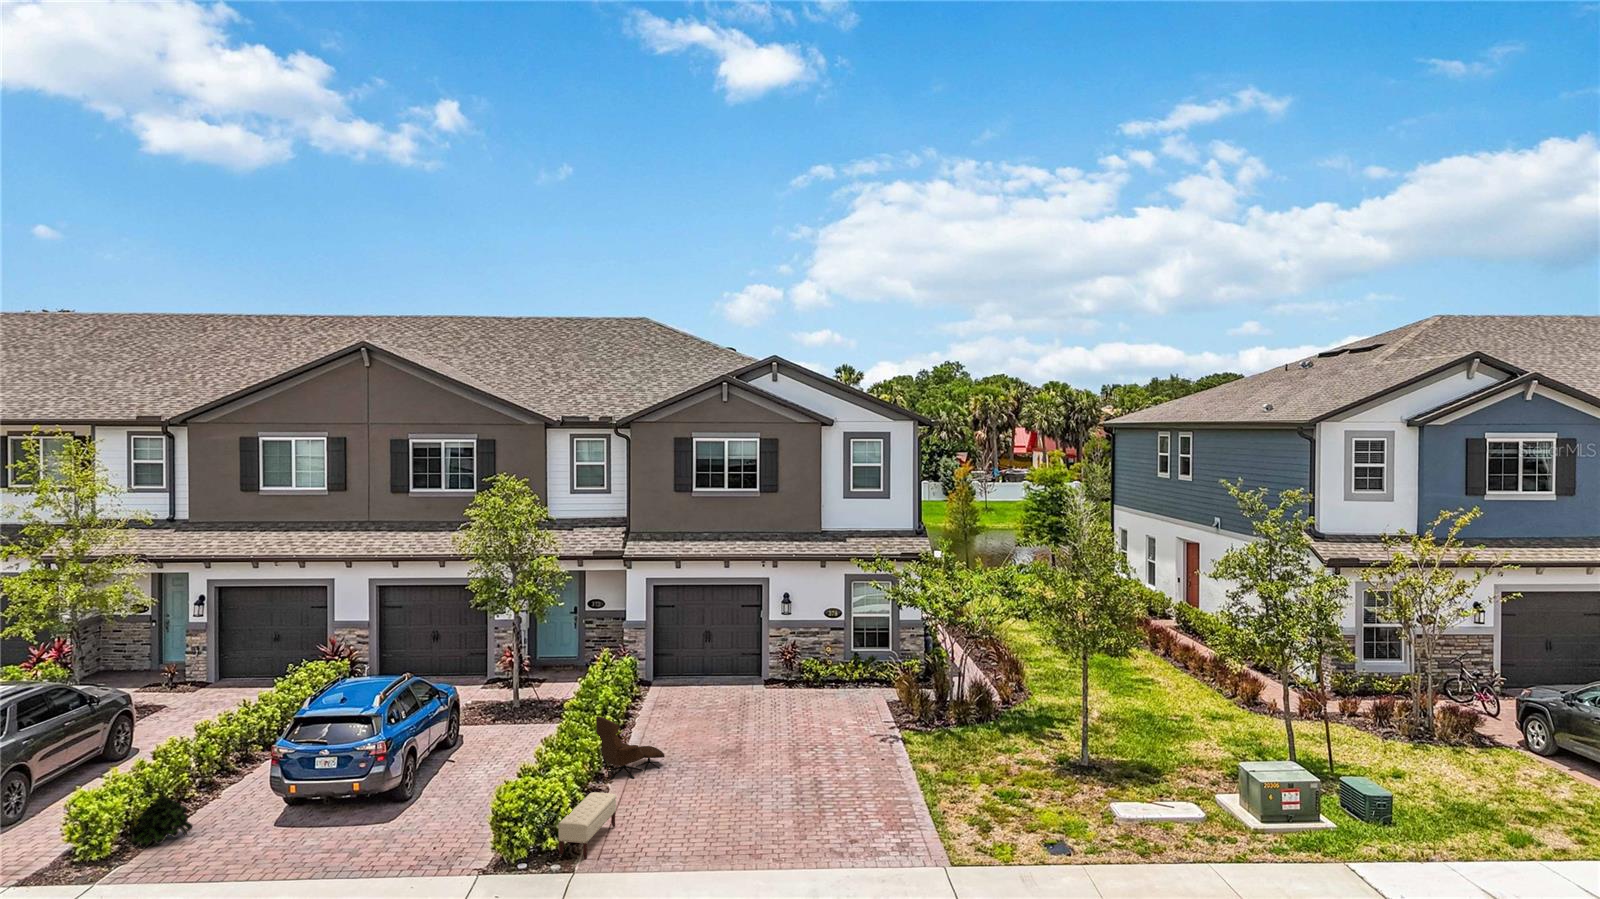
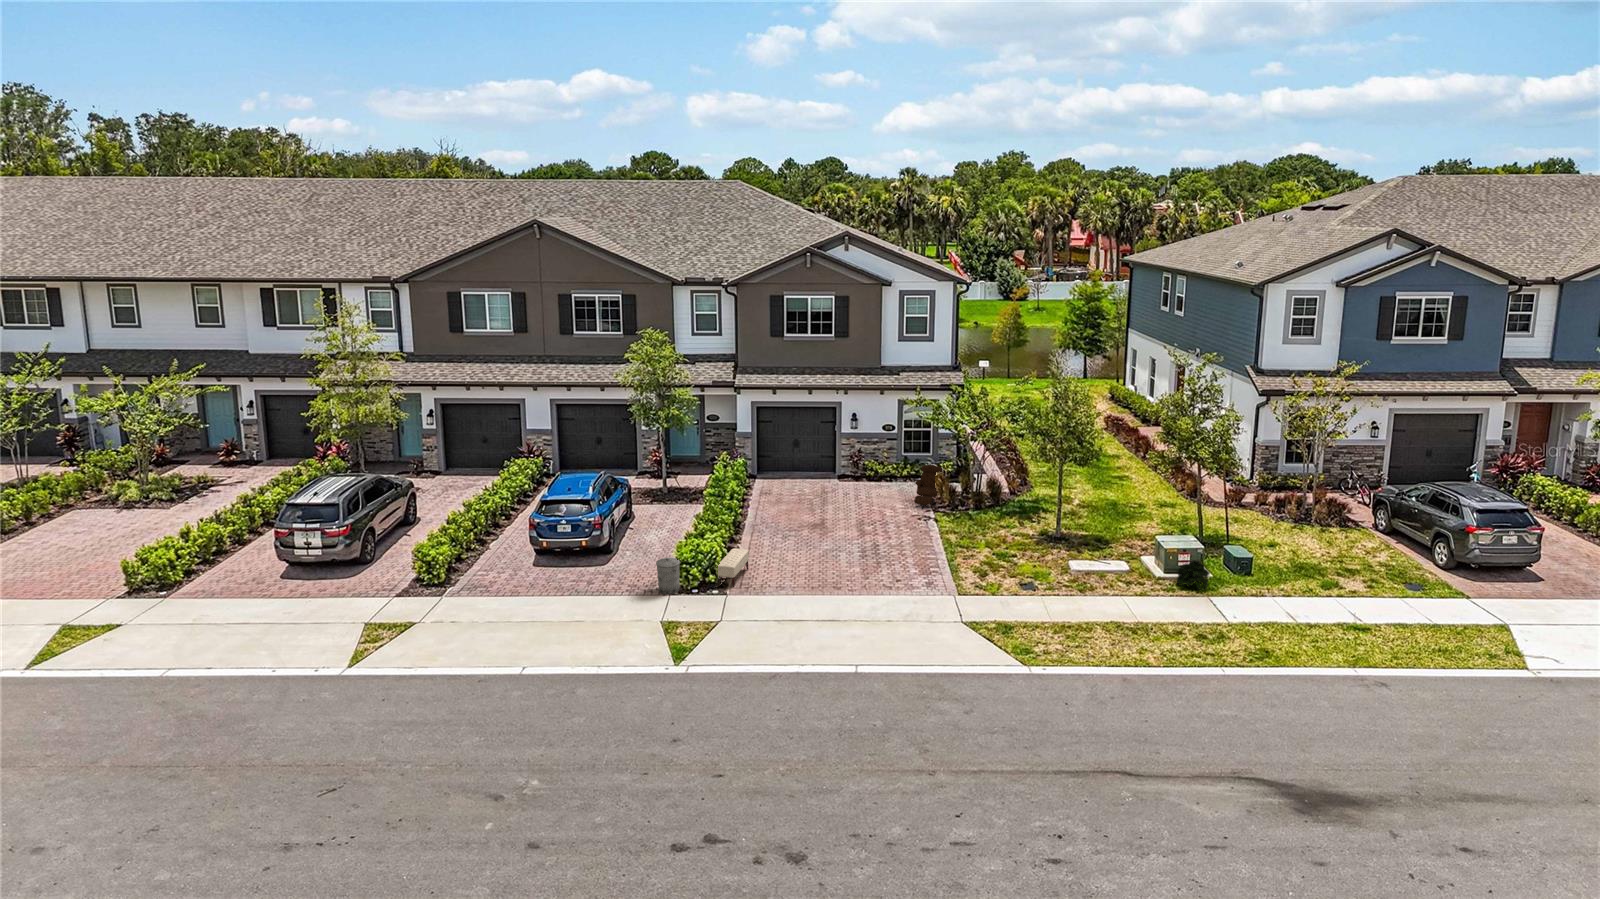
lounge chair: present [596,716,665,780] -> present [914,465,942,509]
potted plant: present [130,796,192,849] -> present [1176,560,1210,590]
trash can: none [455,810,496,876] -> present [656,558,680,594]

